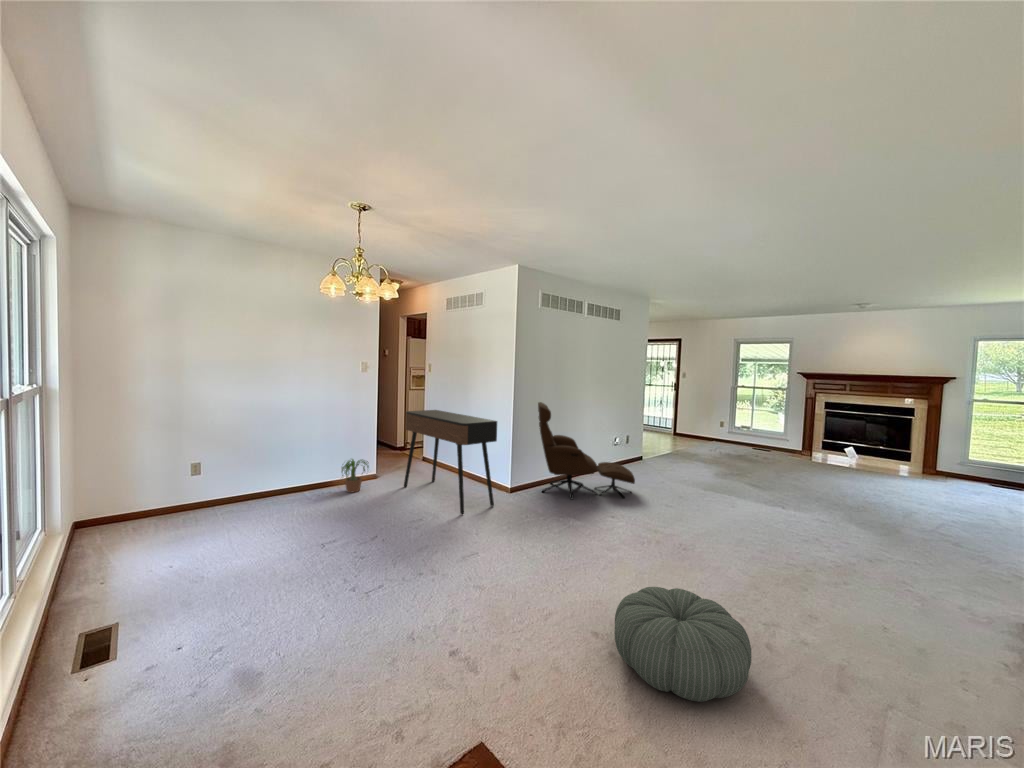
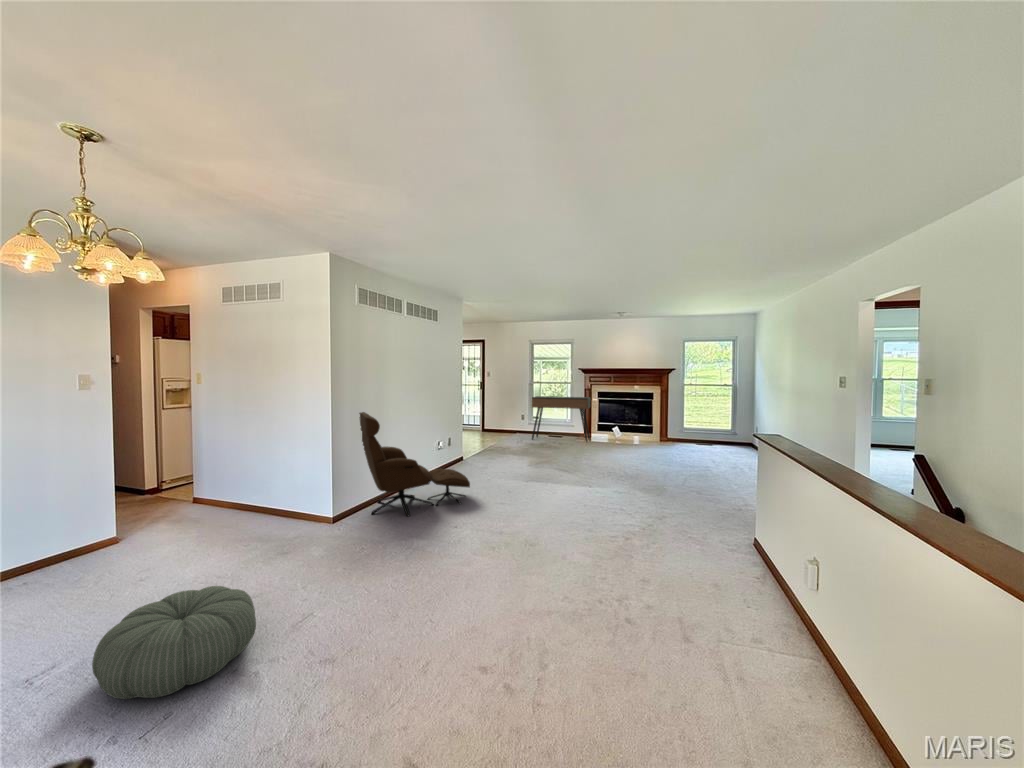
console table: present [404,410,497,514] -> present [532,396,590,442]
potted plant: present [342,459,369,493] -> none [44,519,116,574]
pouf: present [614,587,751,702] -> present [92,586,256,699]

